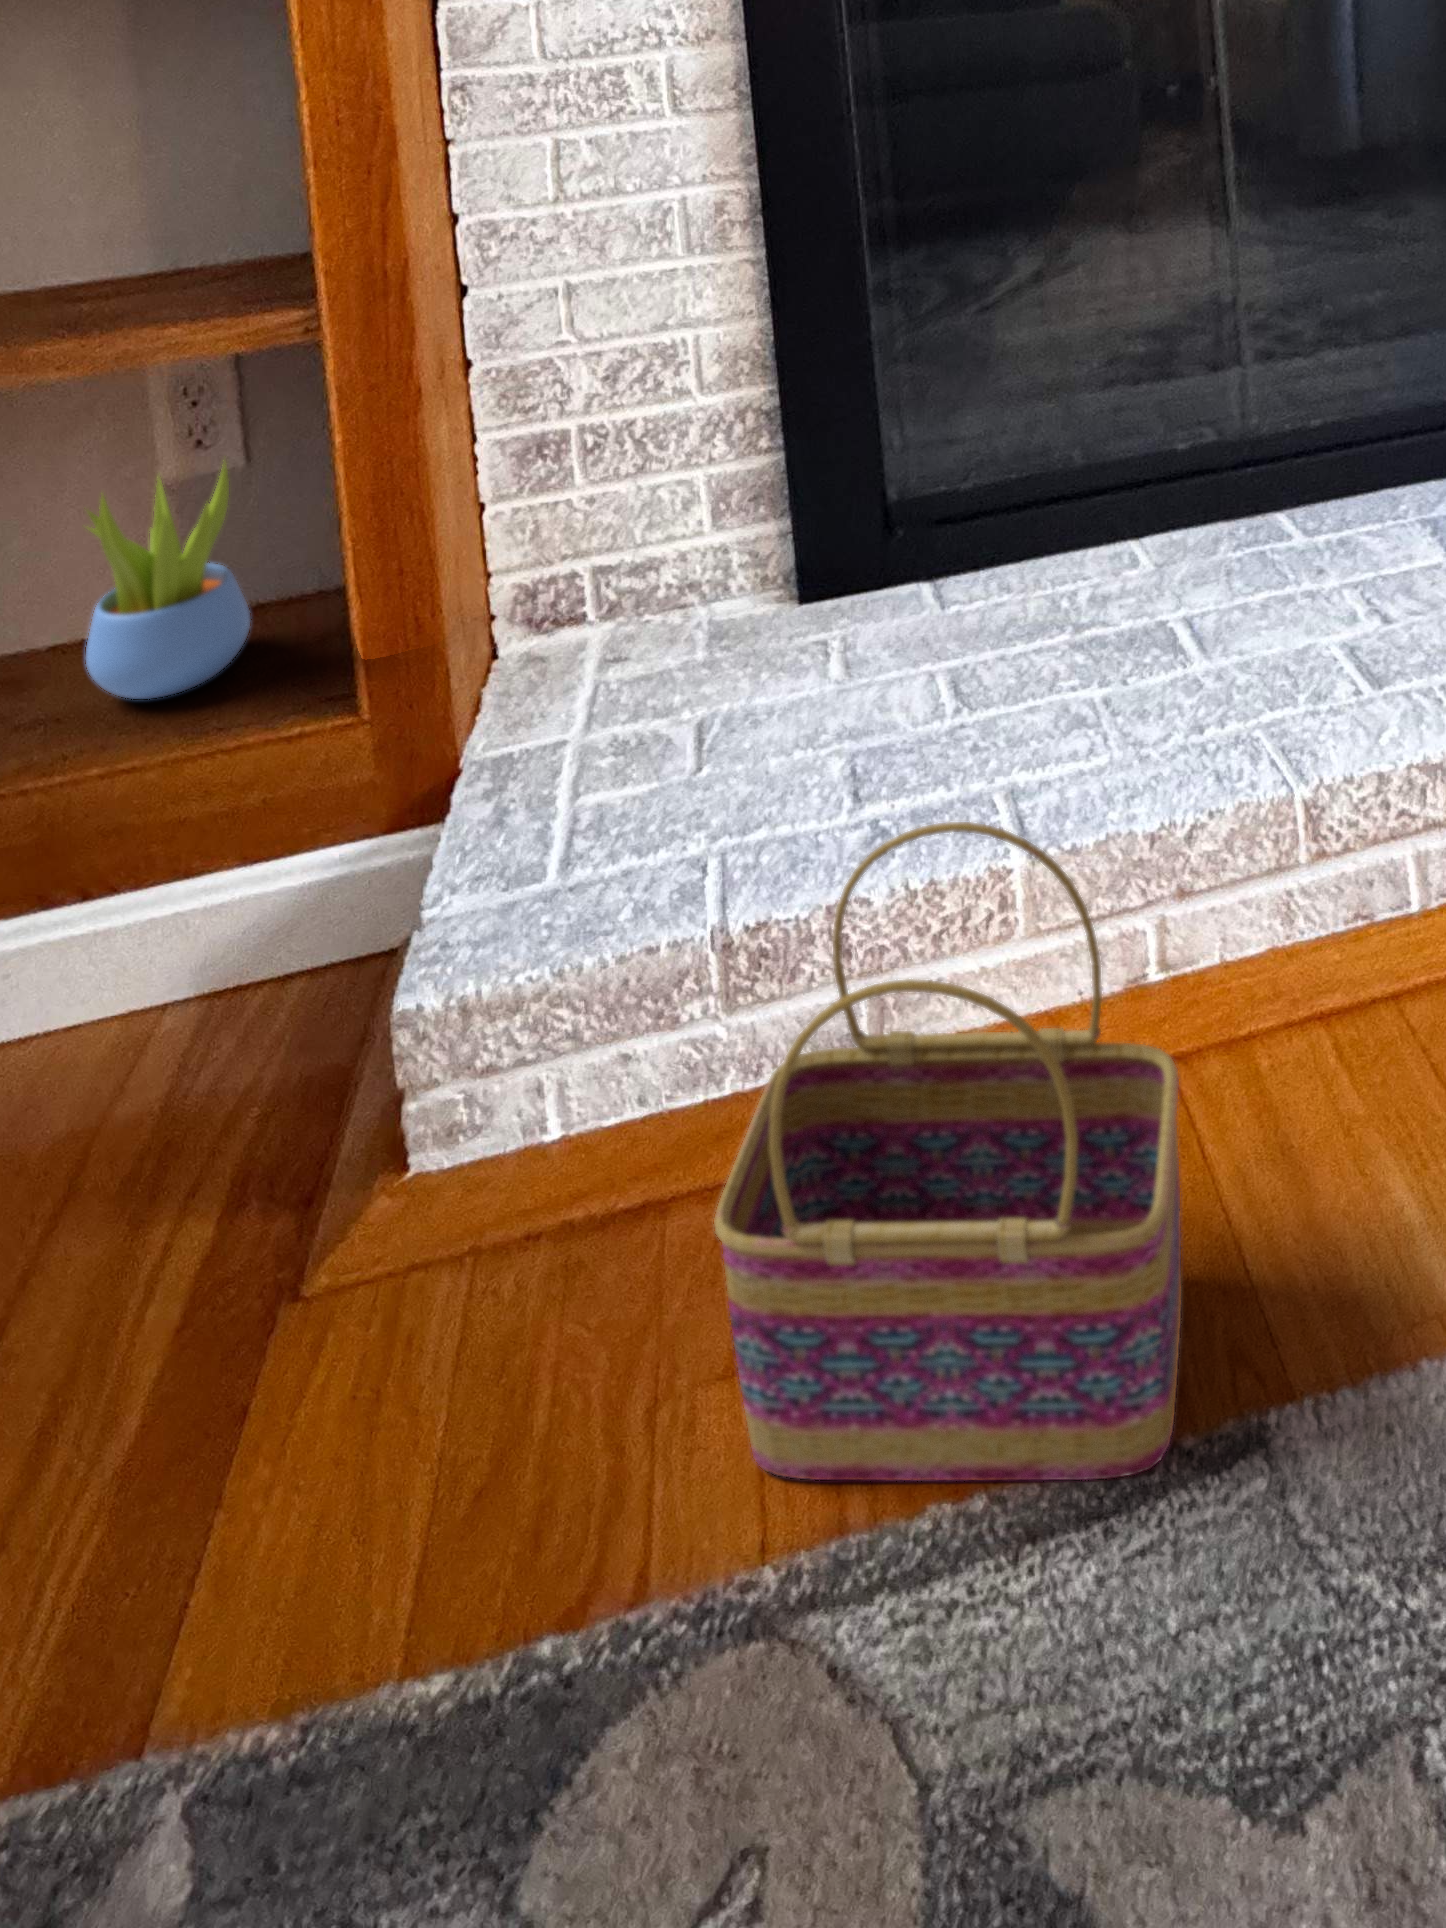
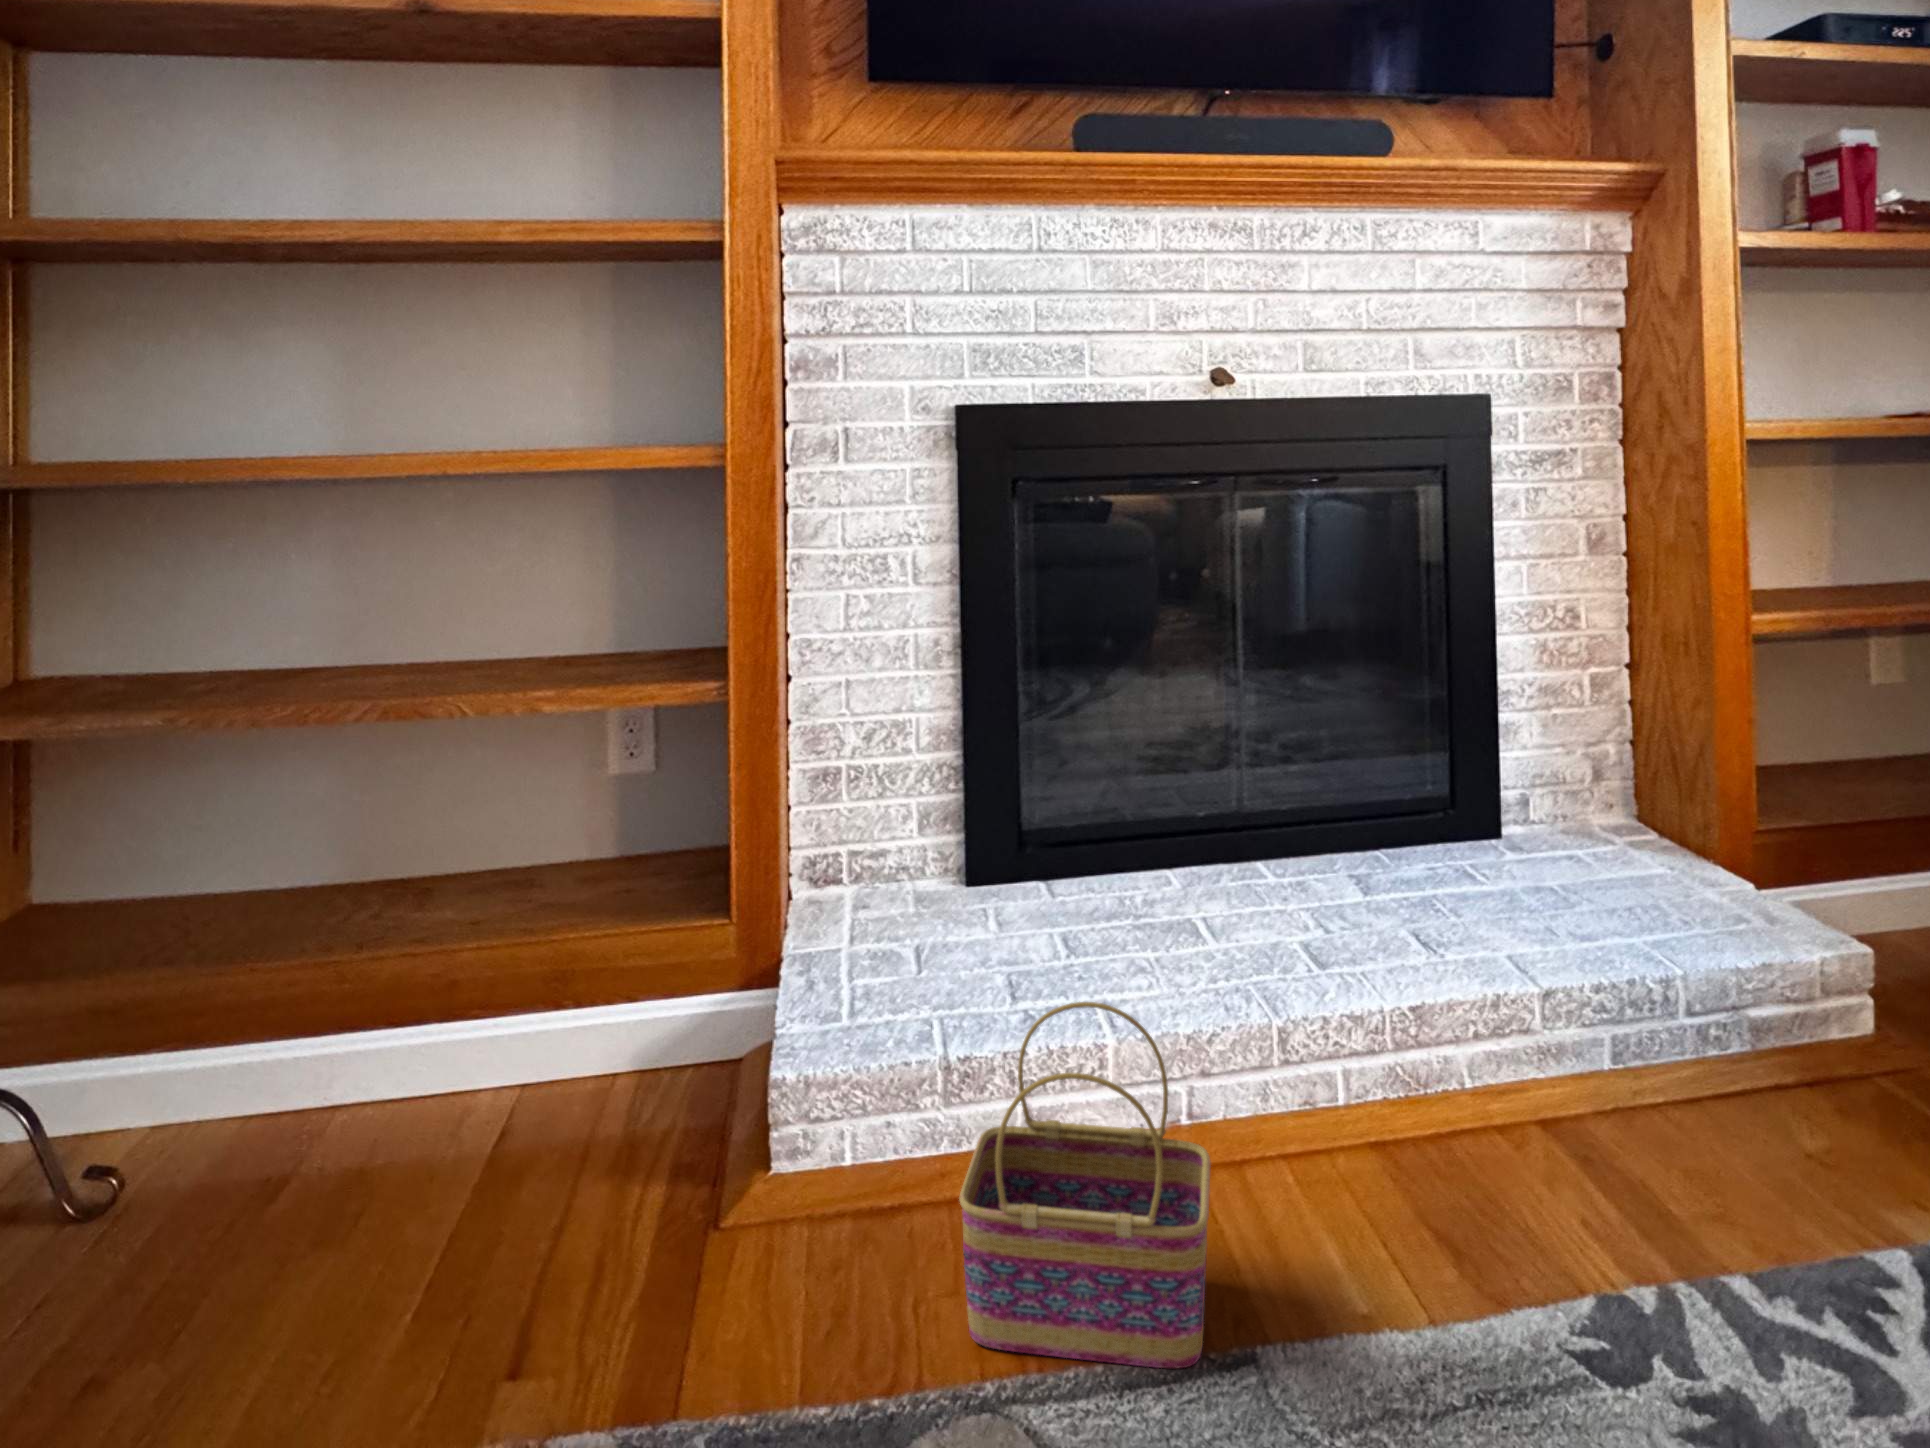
succulent plant: present [84,462,250,699] -> none [567,766,654,904]

